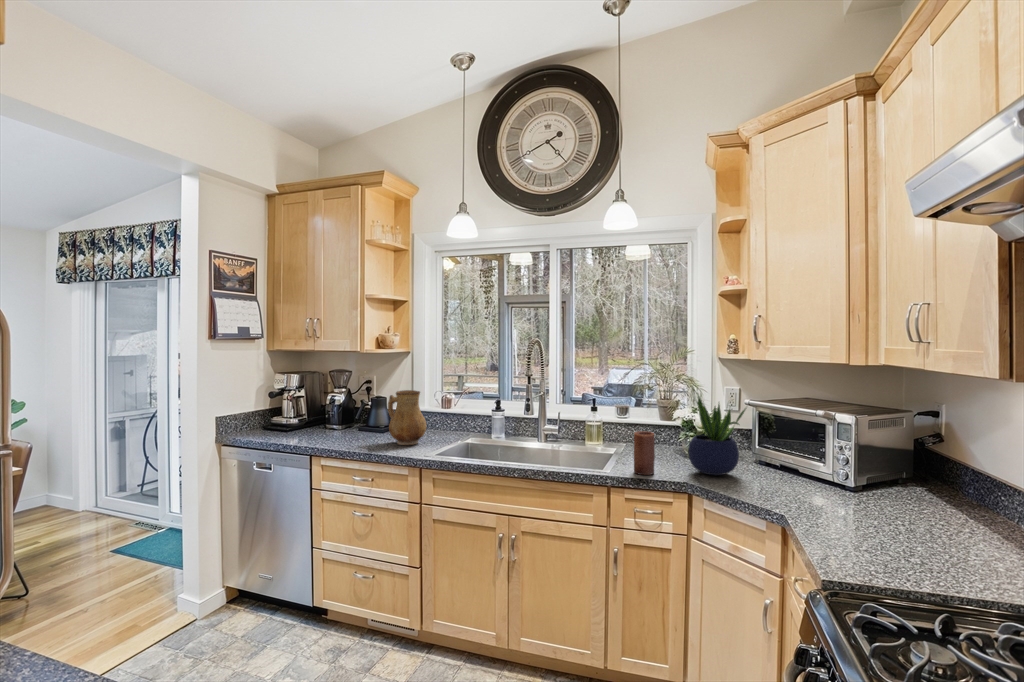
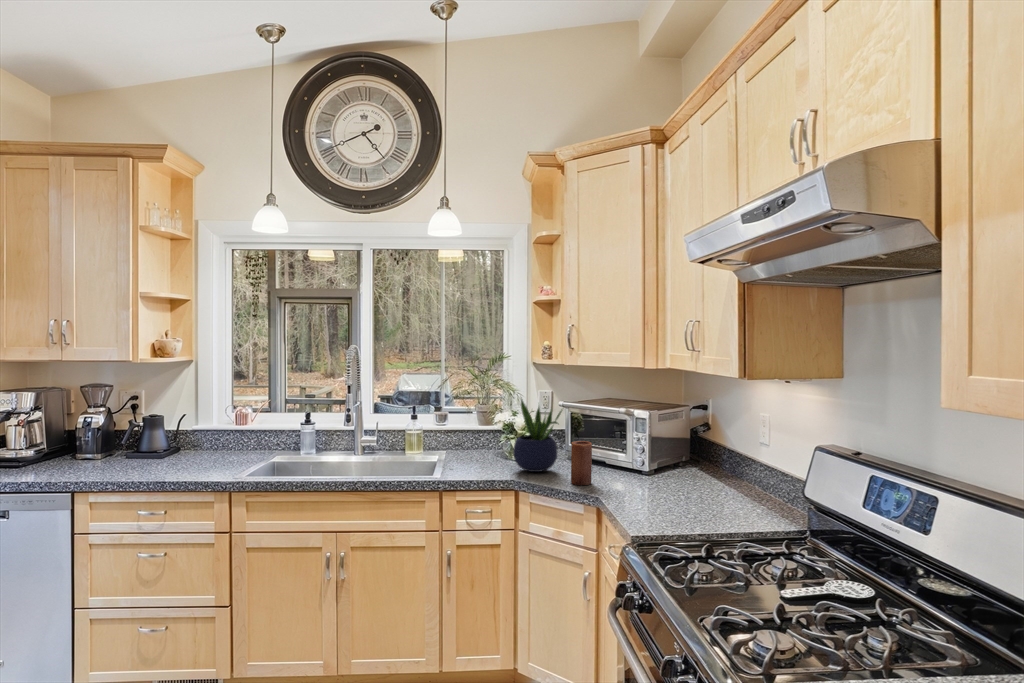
ceramic pitcher: present [388,390,426,445] -> none [174,405,226,469]
candle: present [634,431,655,475] -> present [571,441,592,485]

